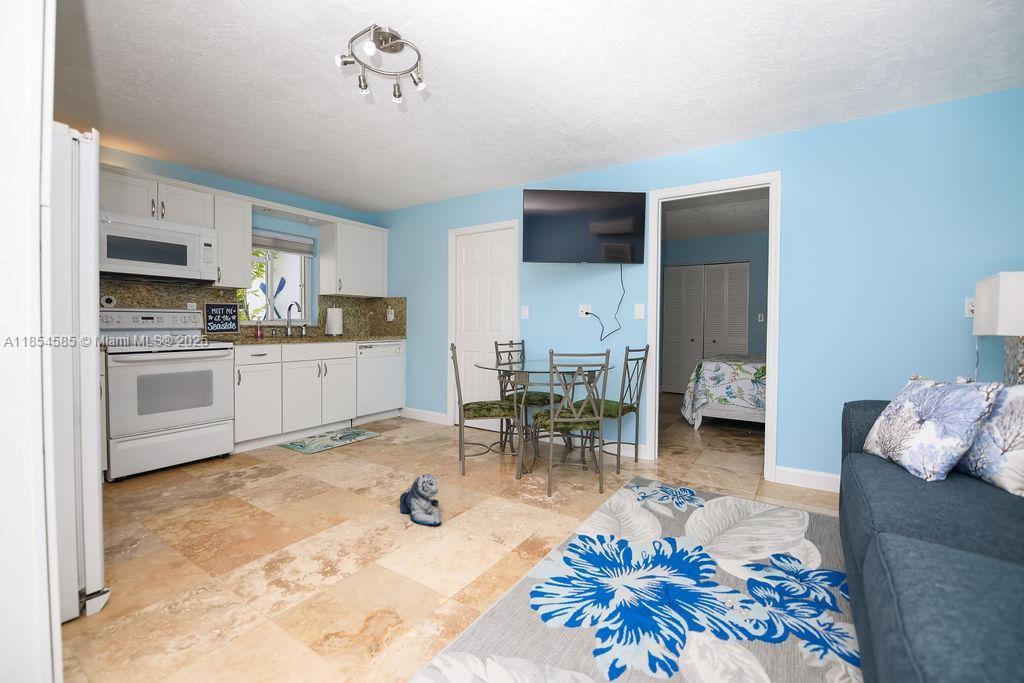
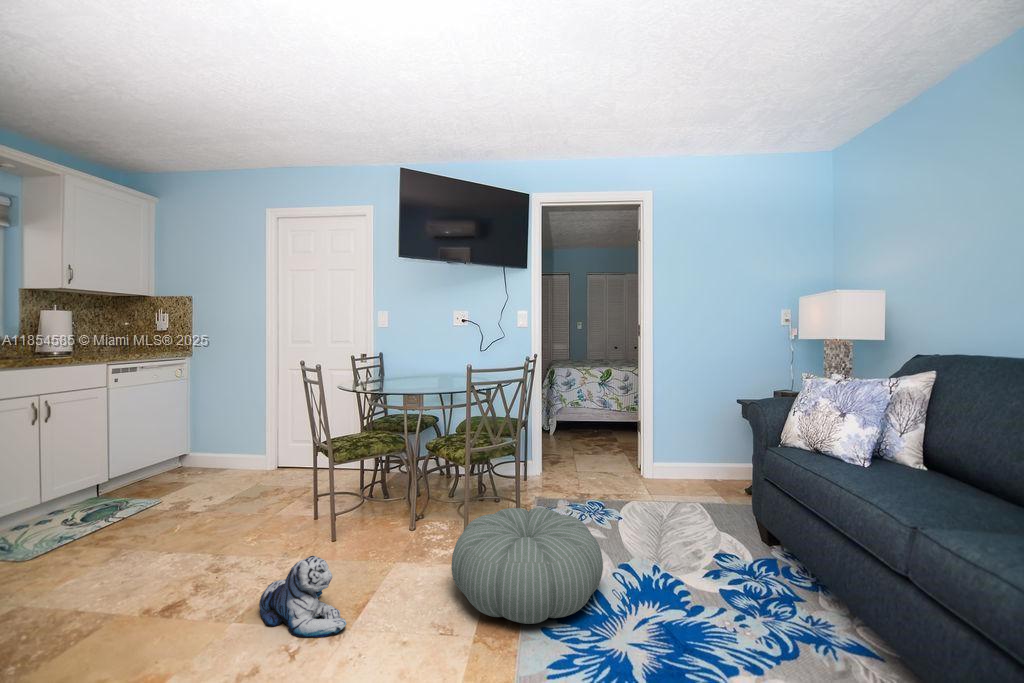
pouf: none [516,470,636,554] -> present [452,508,603,624]

